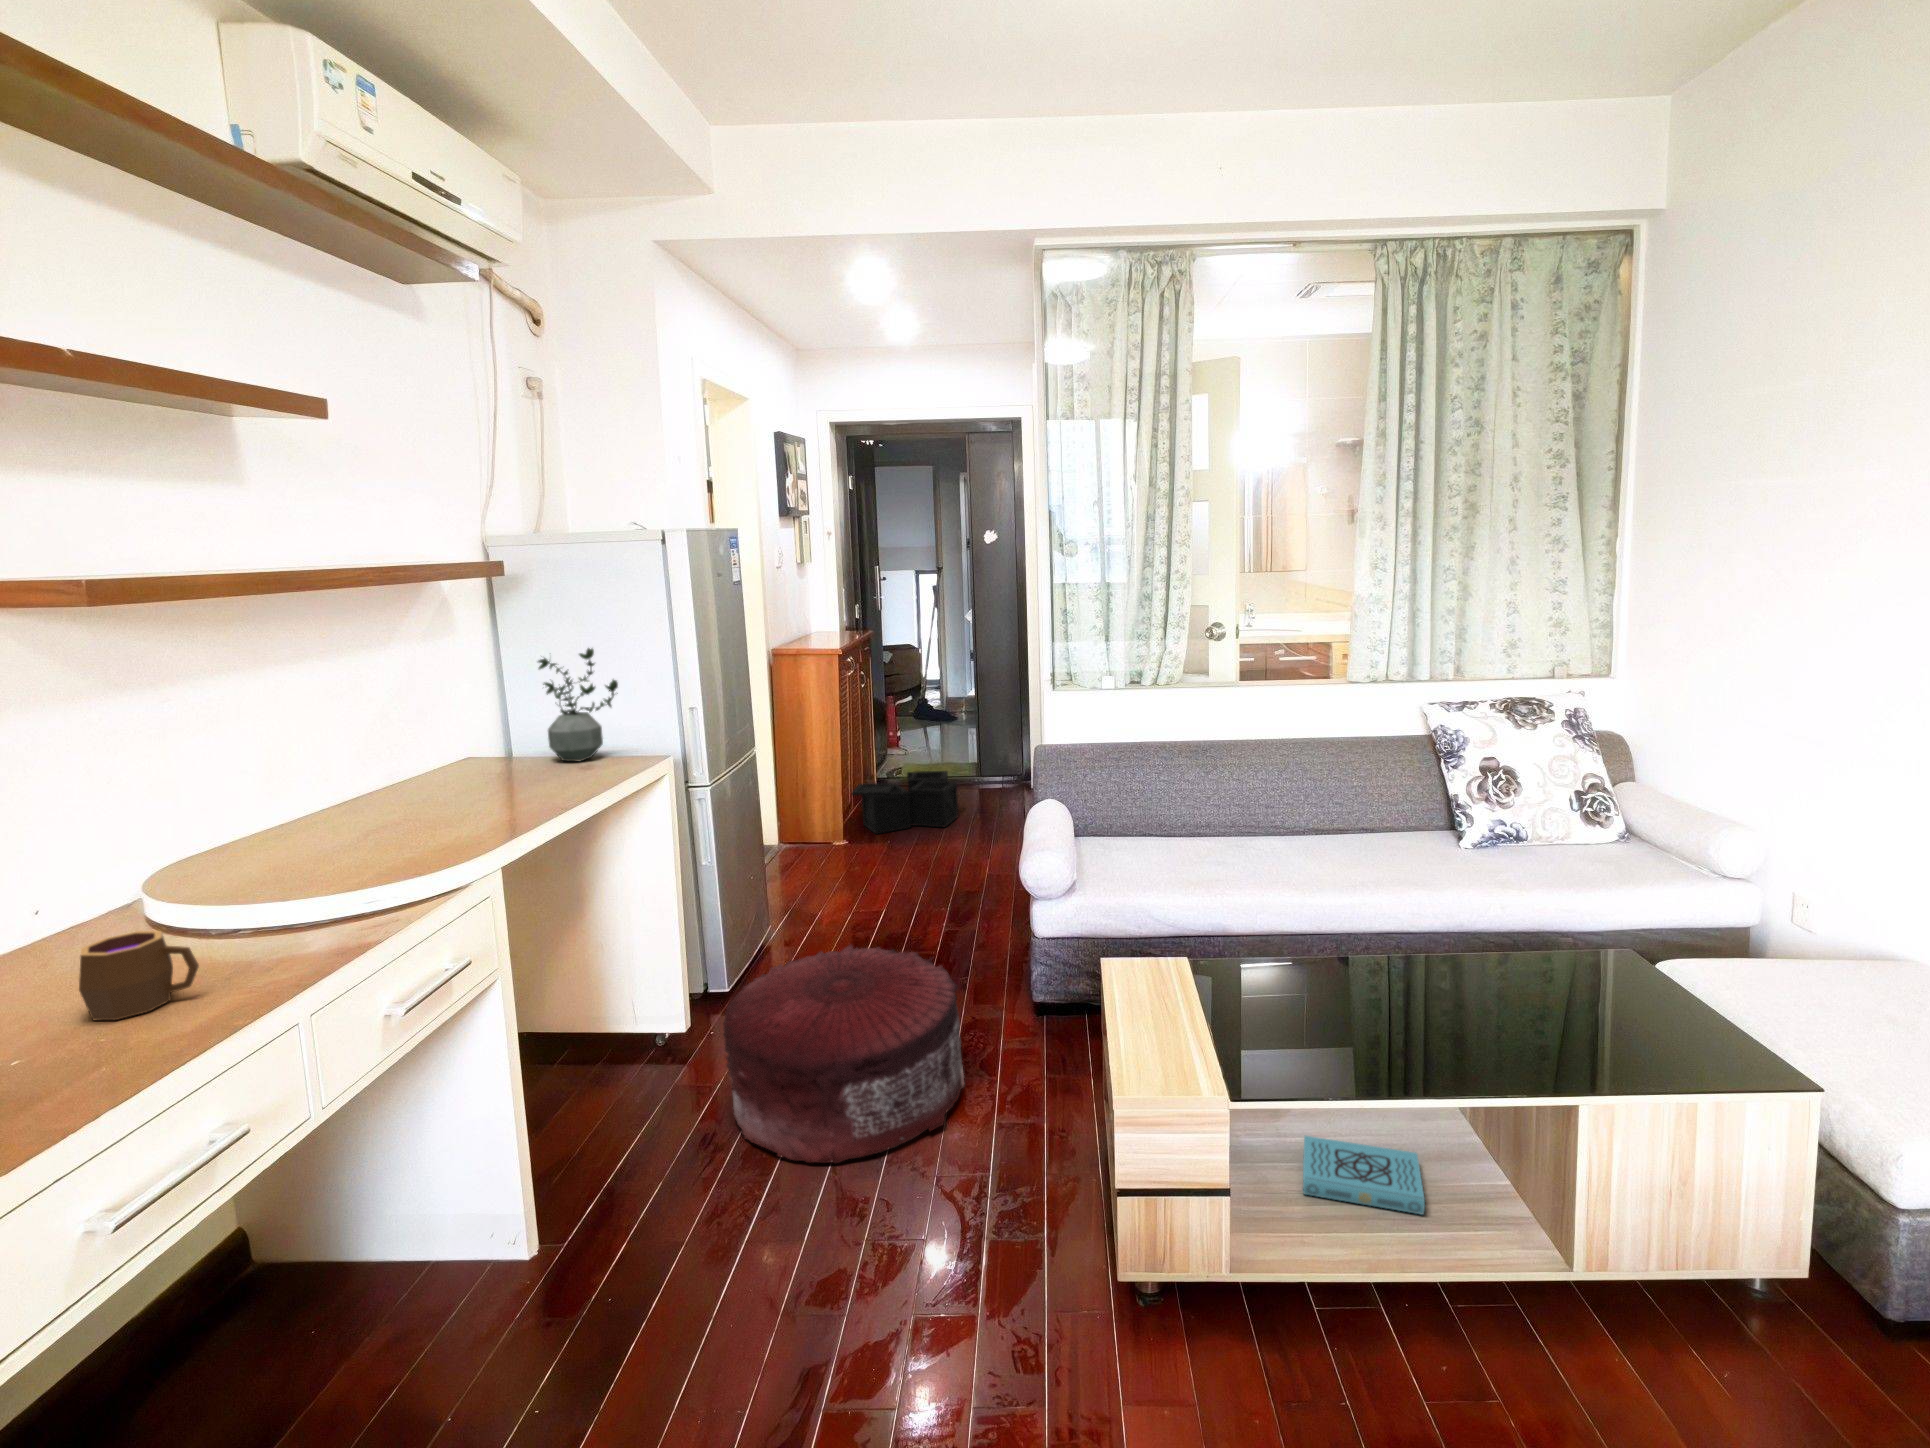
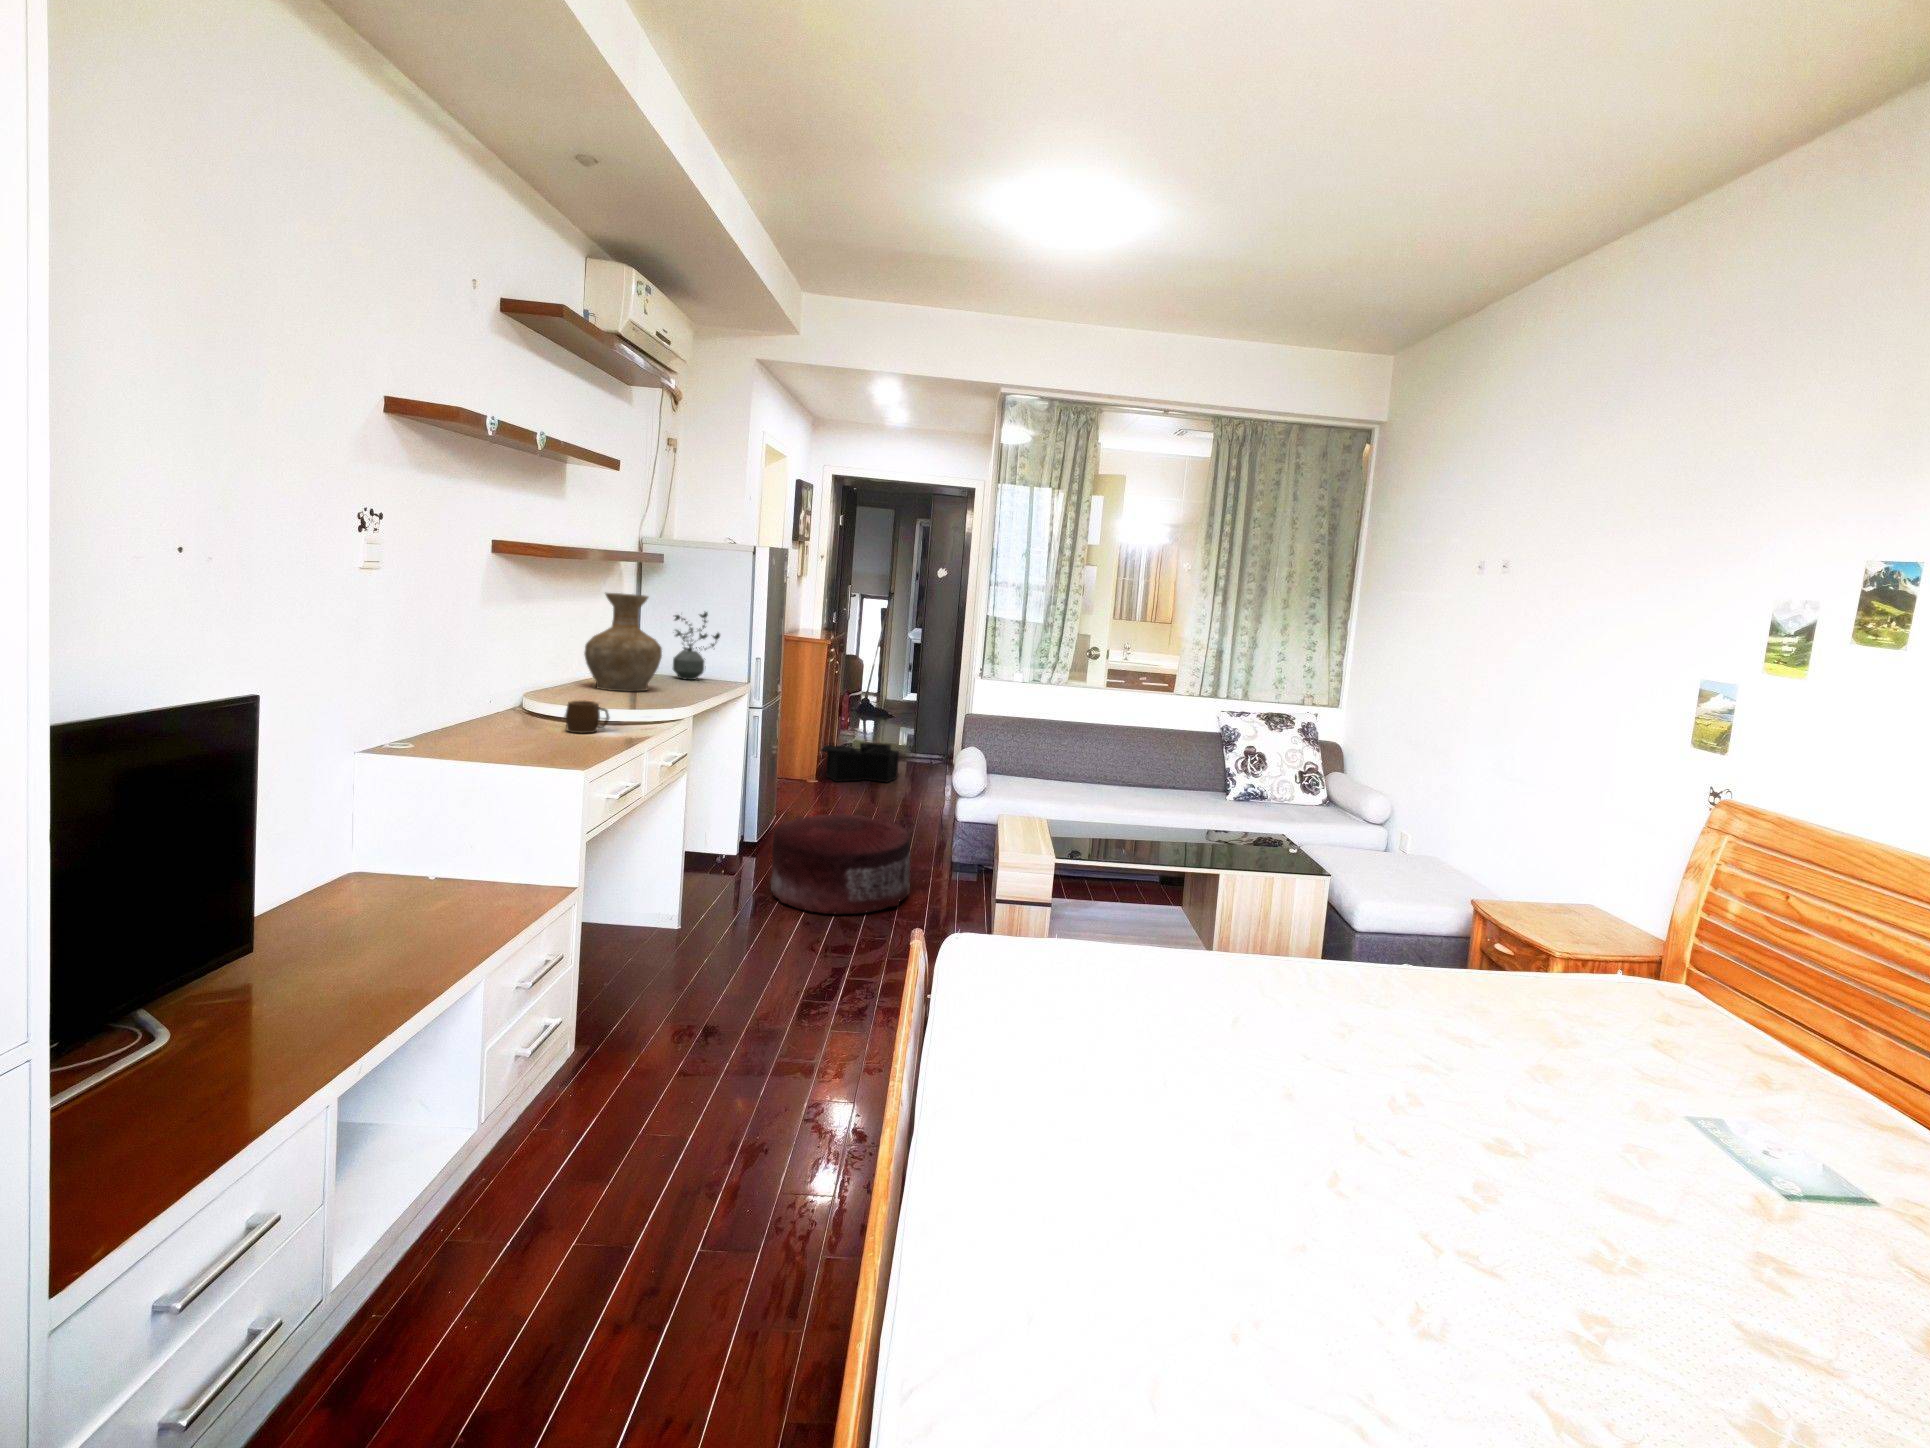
vase: none [319,644,476,827] -> present [584,593,662,692]
book: present [1303,1136,1425,1215] -> none [1092,910,1154,939]

